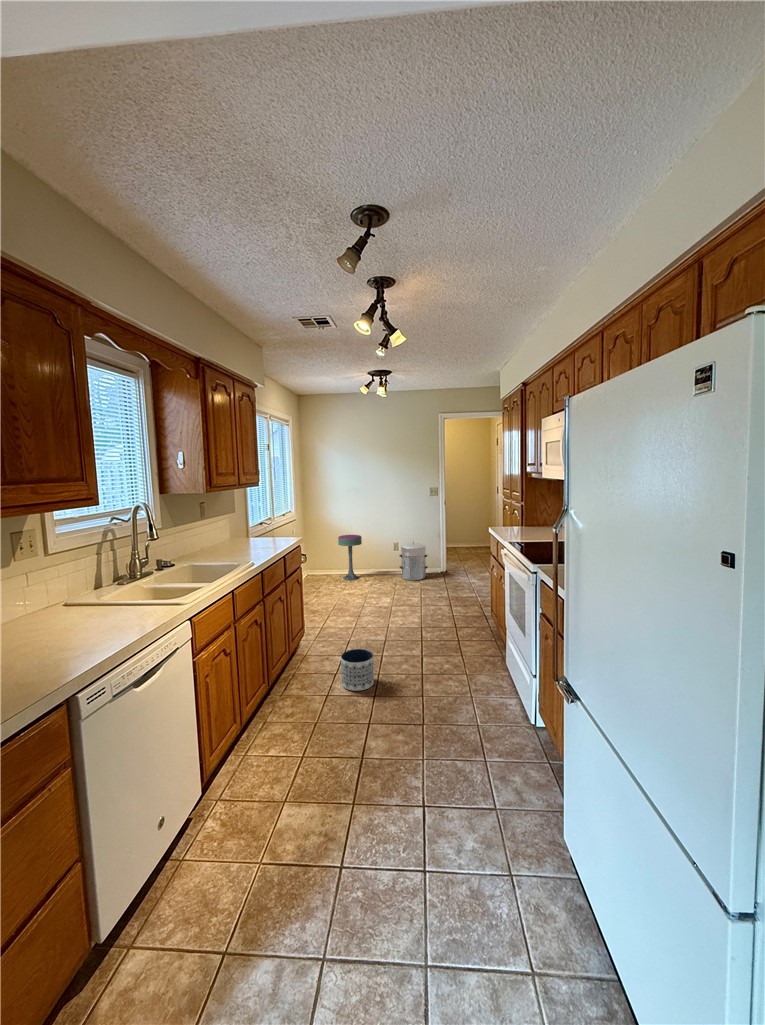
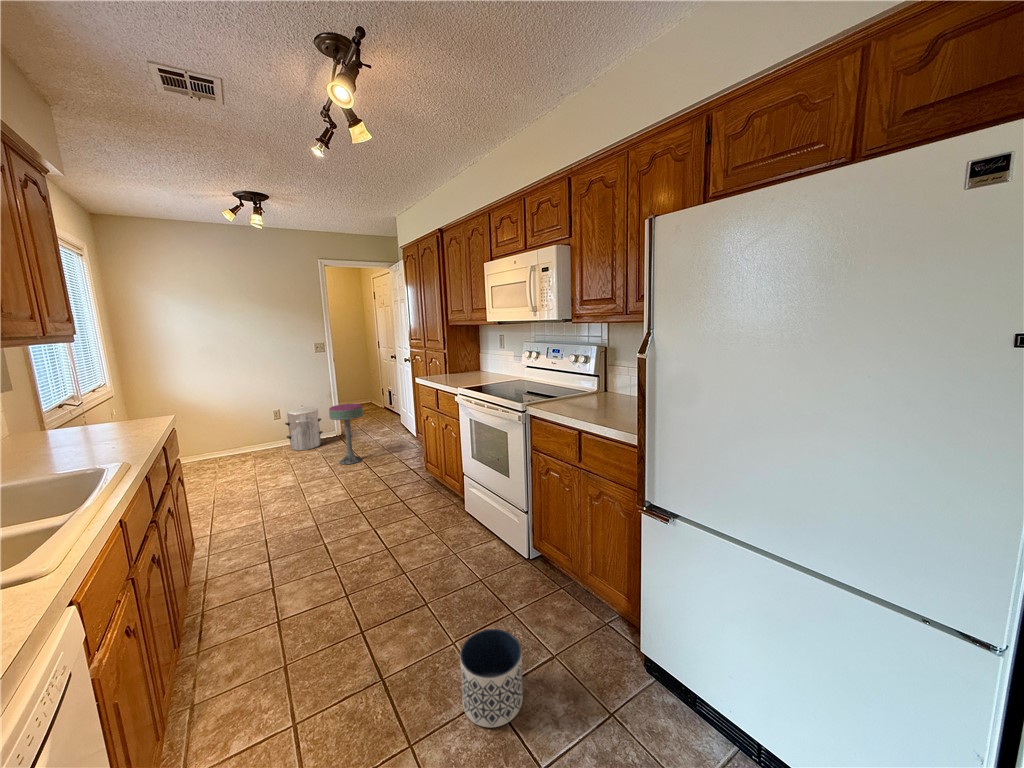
bar stool: present [338,535,362,580] -> present [329,404,363,464]
planter: present [341,649,374,691] -> present [460,629,523,727]

